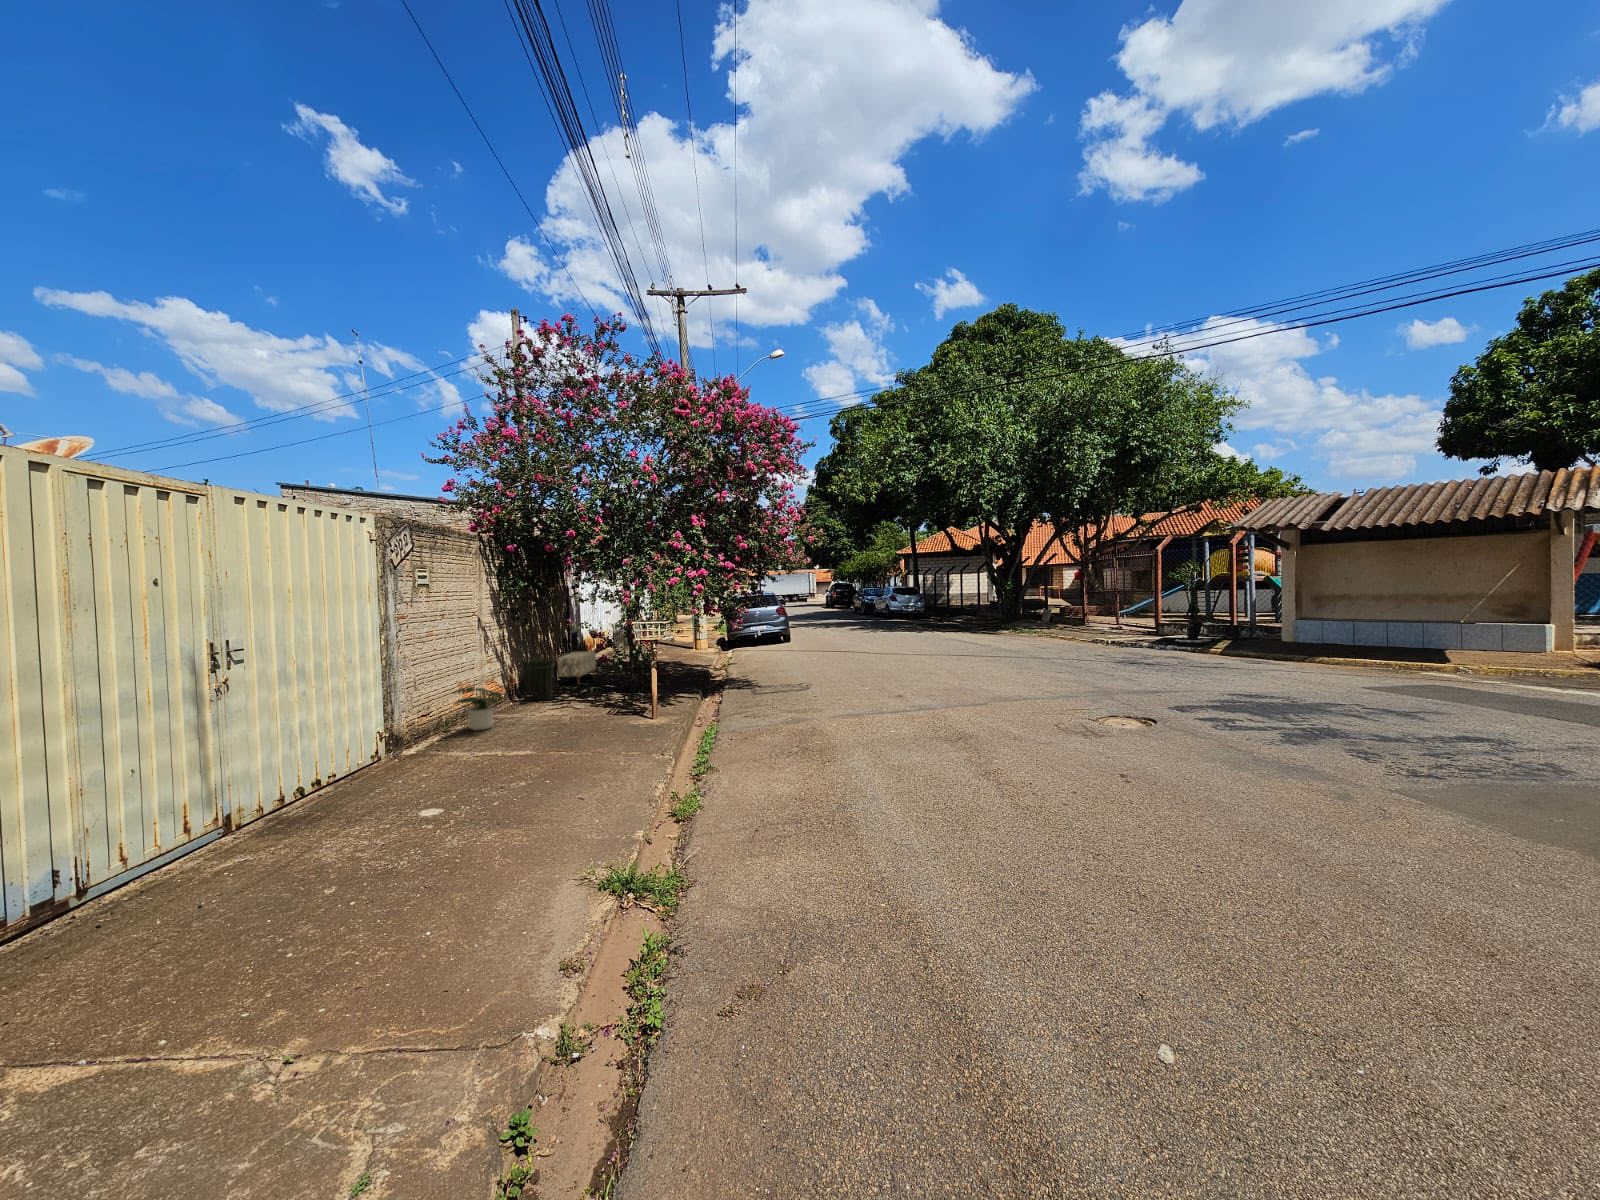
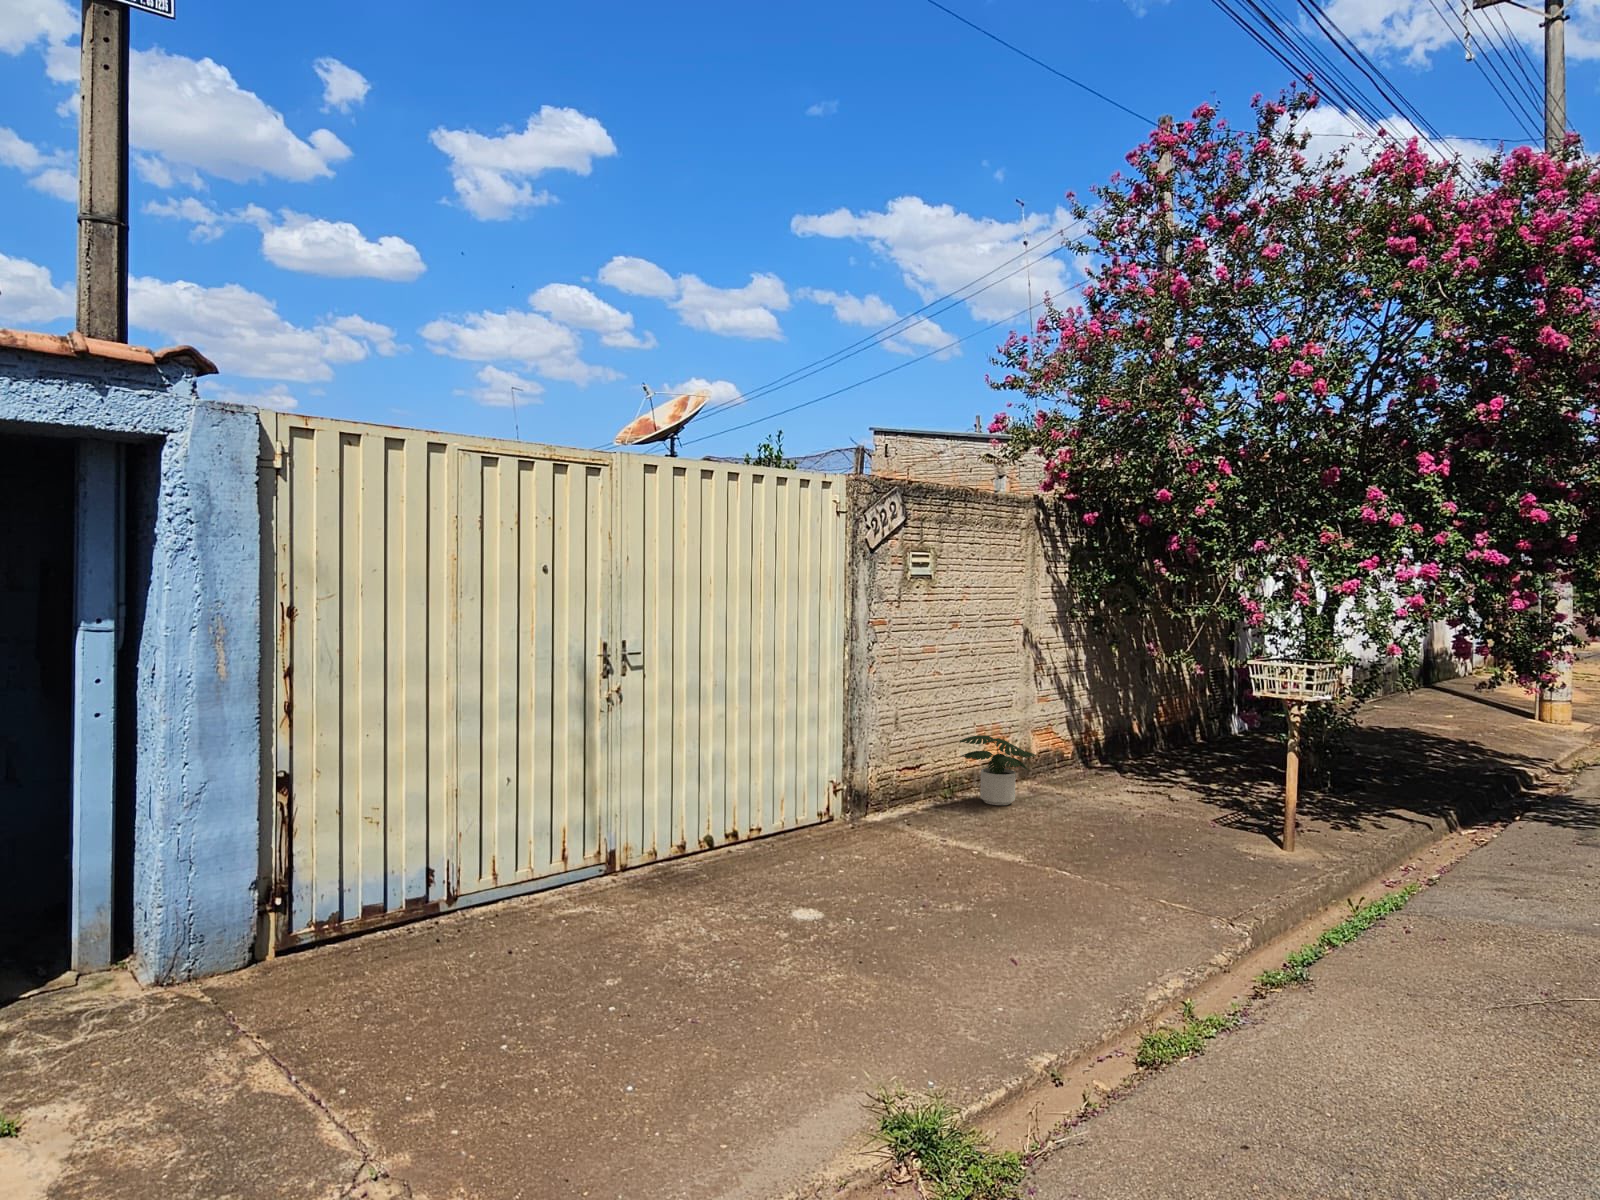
bench: present [557,651,596,685] -> none [1175,697,1266,757]
waste bin: present [522,657,554,701] -> none [1102,701,1159,775]

